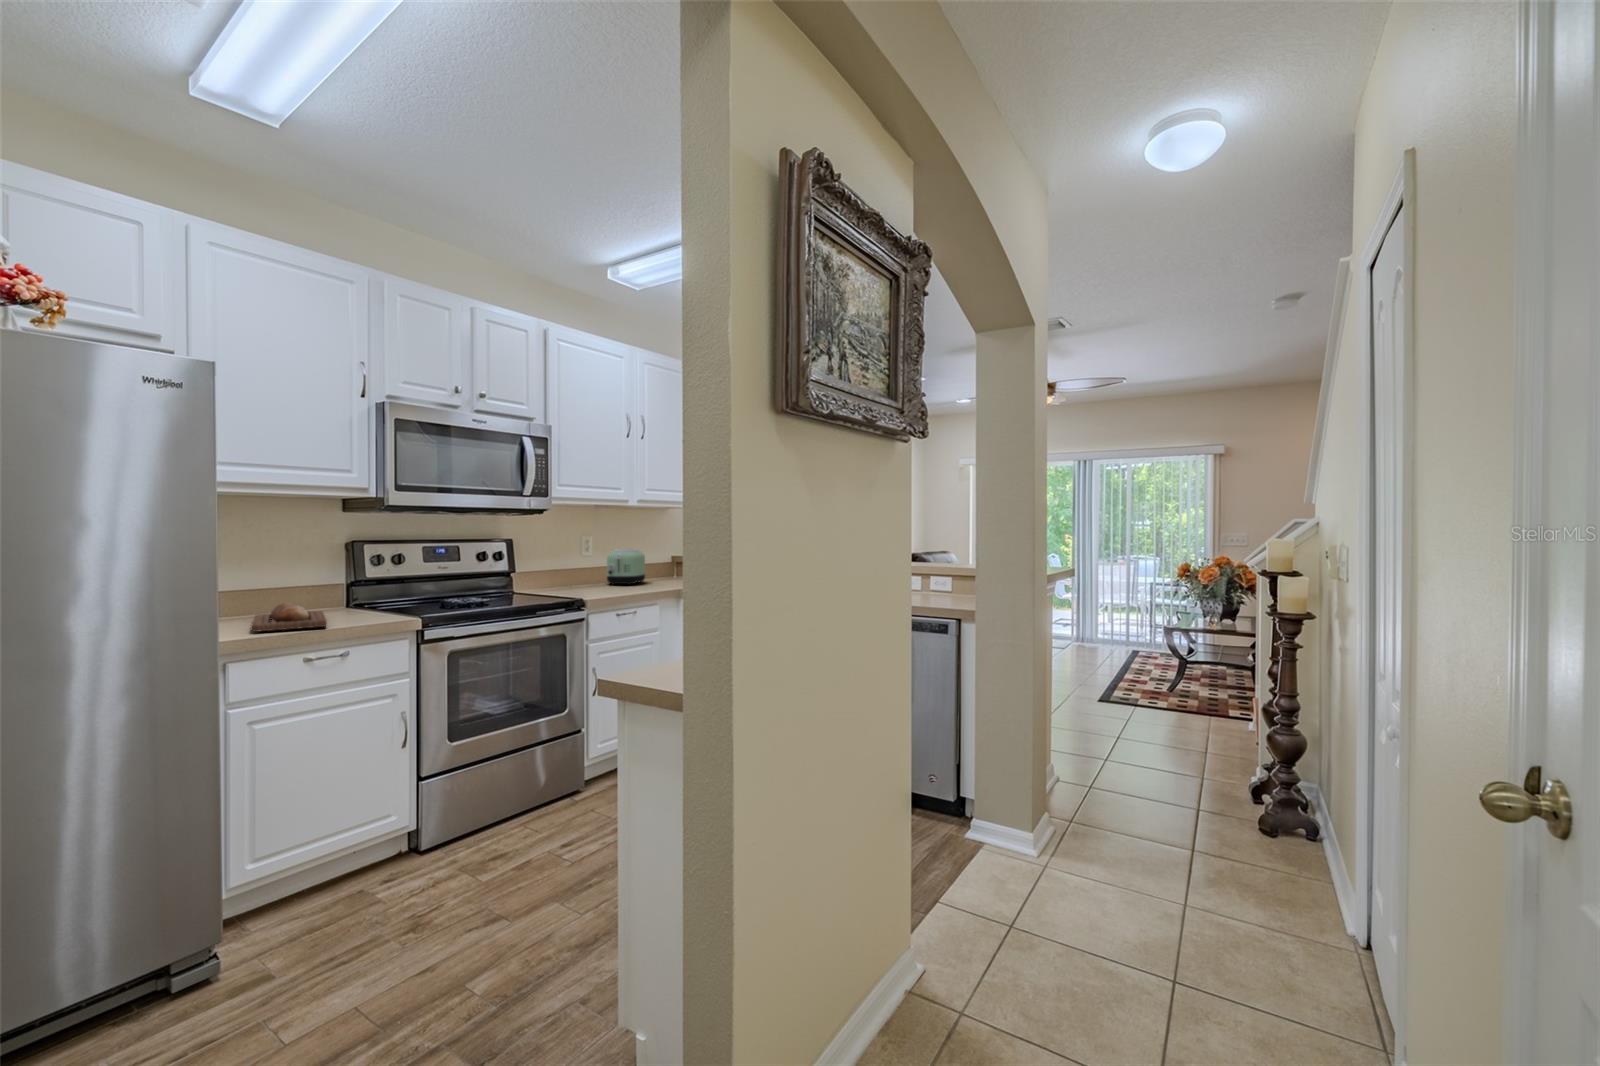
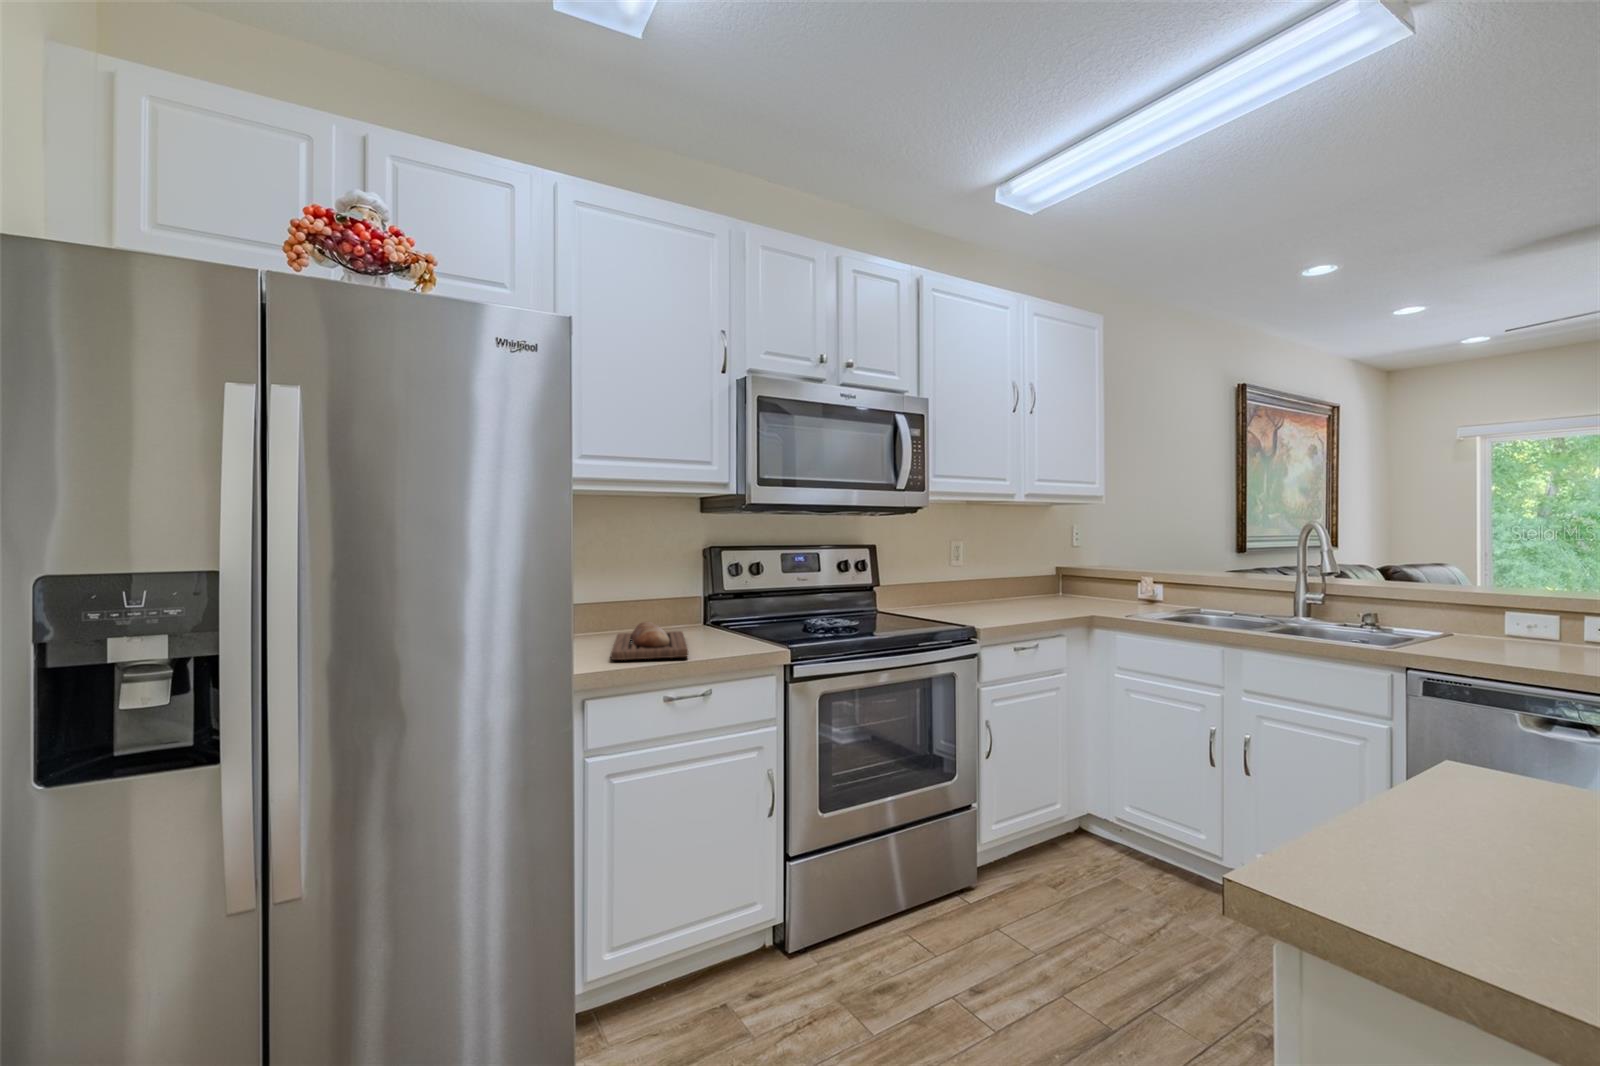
toaster: present [607,549,645,585] -> none [982,558,1032,606]

